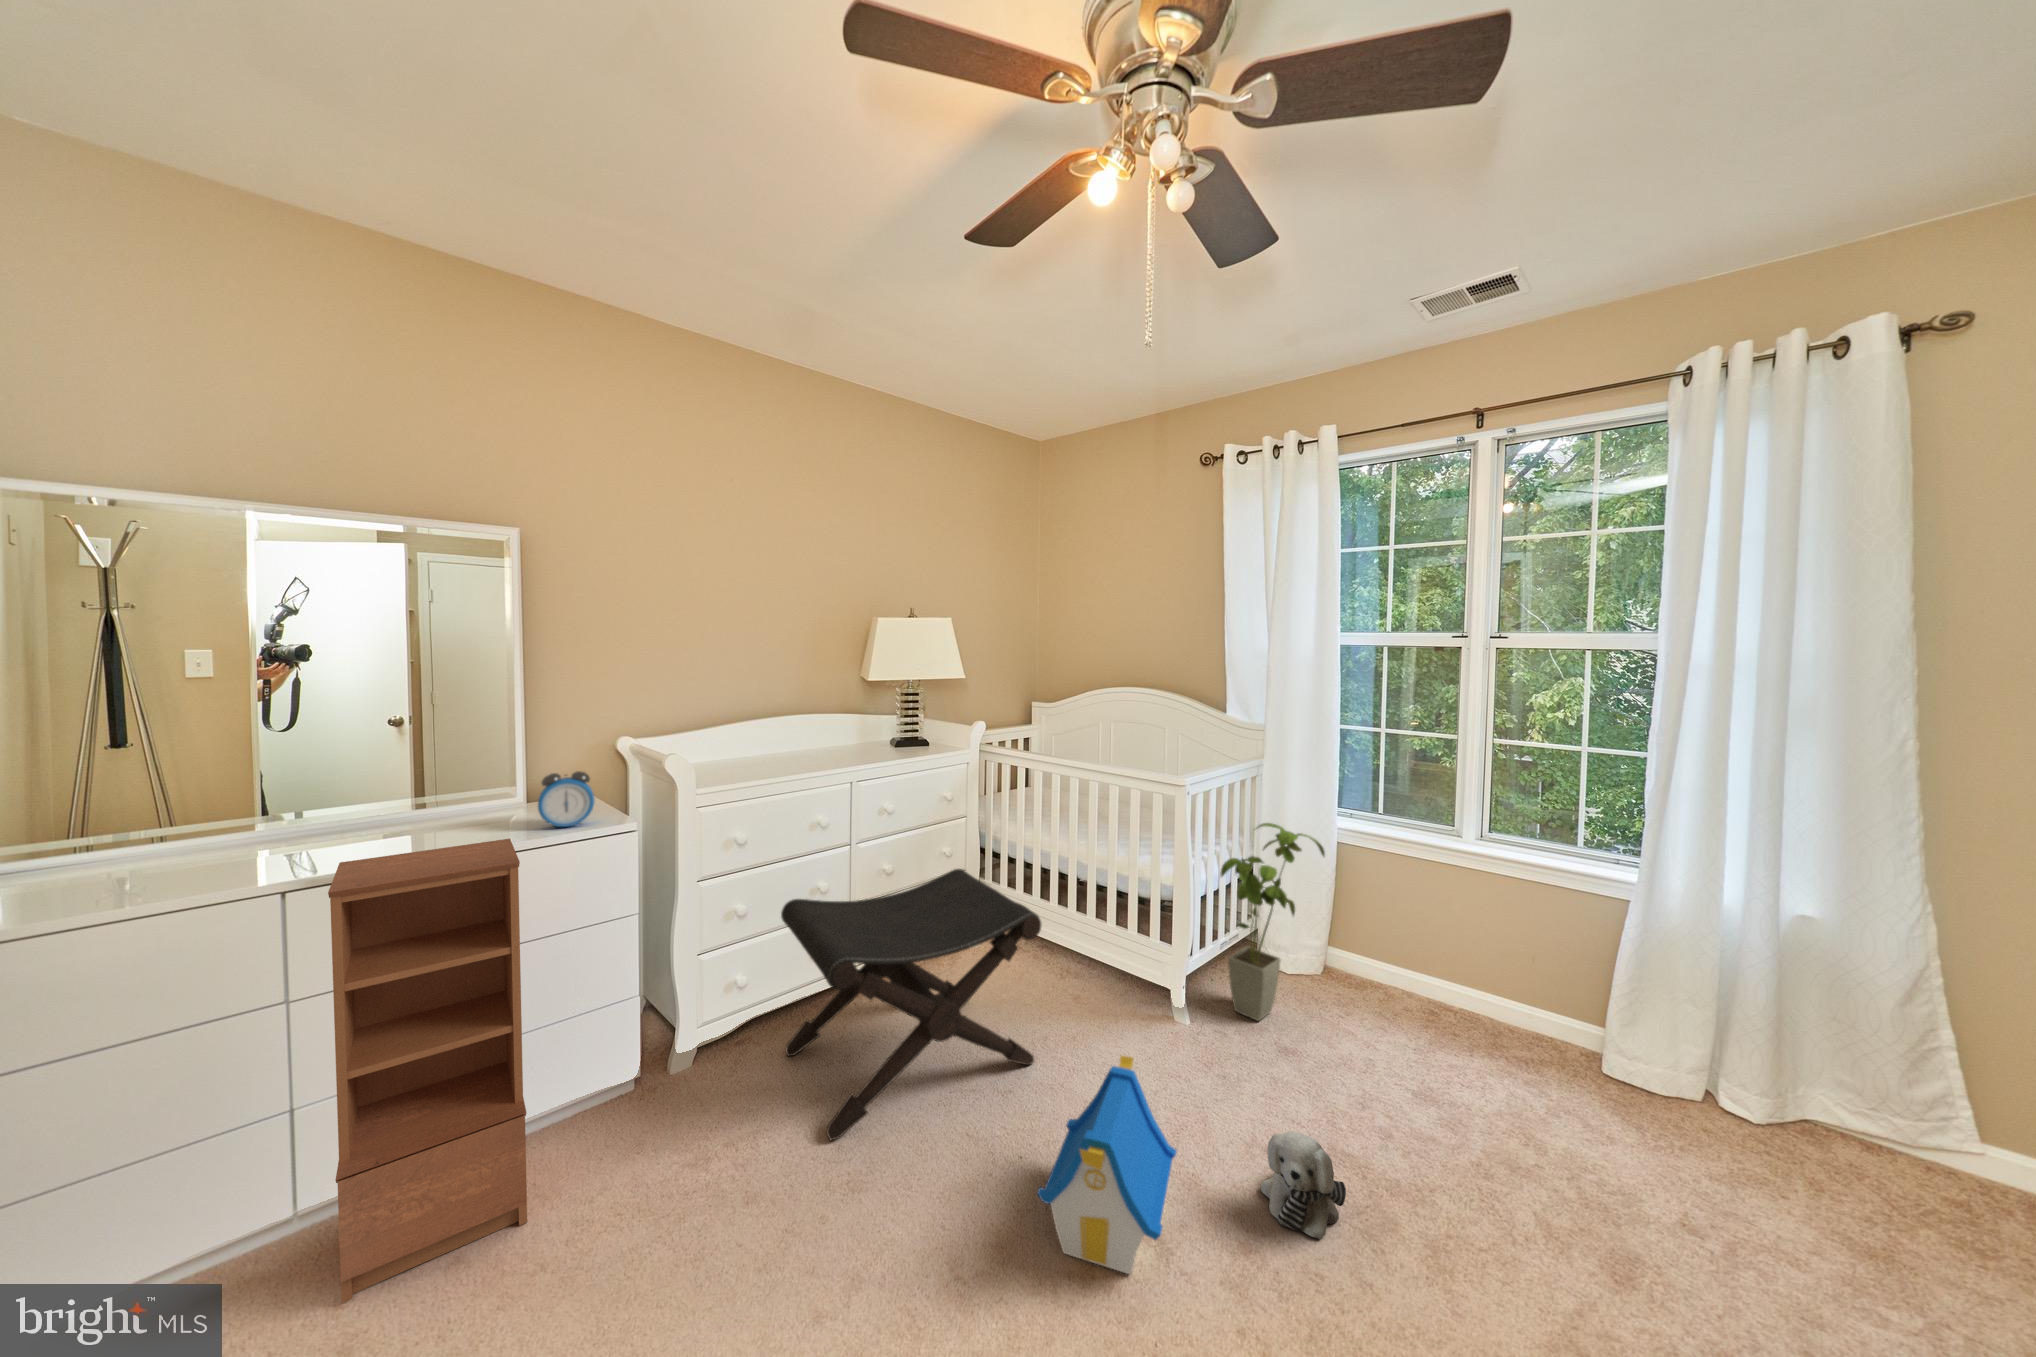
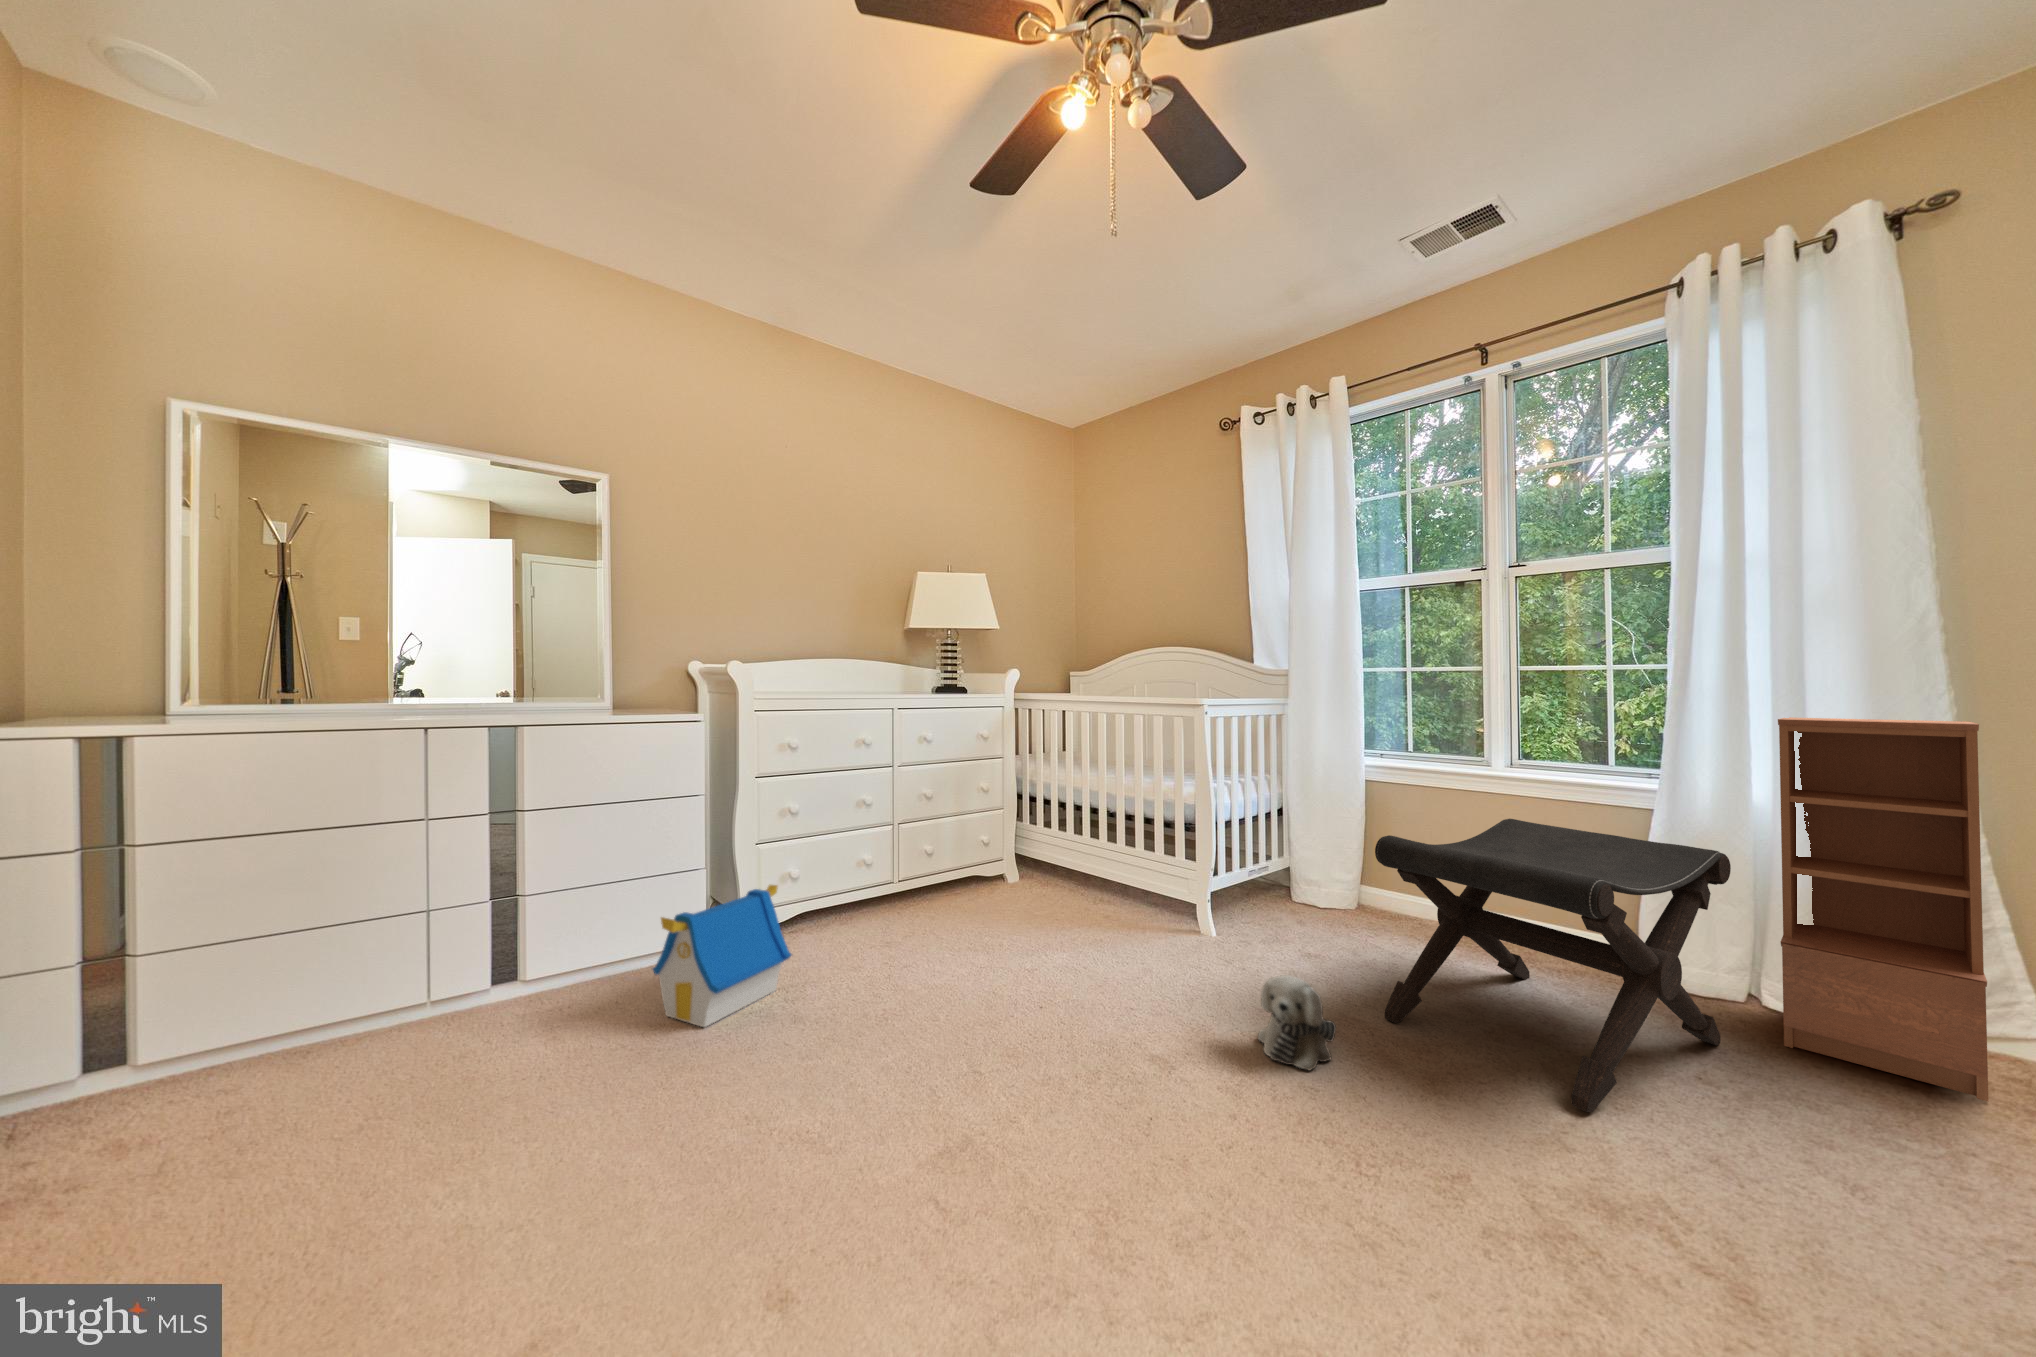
alarm clock: present [538,771,595,827] -> none [624,672,671,718]
house plant: present [1220,823,1325,1021] -> none [1238,742,1341,935]
bookcase: present [328,839,527,1303] -> present [1778,717,1989,1101]
footstool: present [781,869,1042,1140] -> present [1375,819,1731,1112]
toy house: present [1037,1056,1177,1274] -> present [653,885,791,1027]

